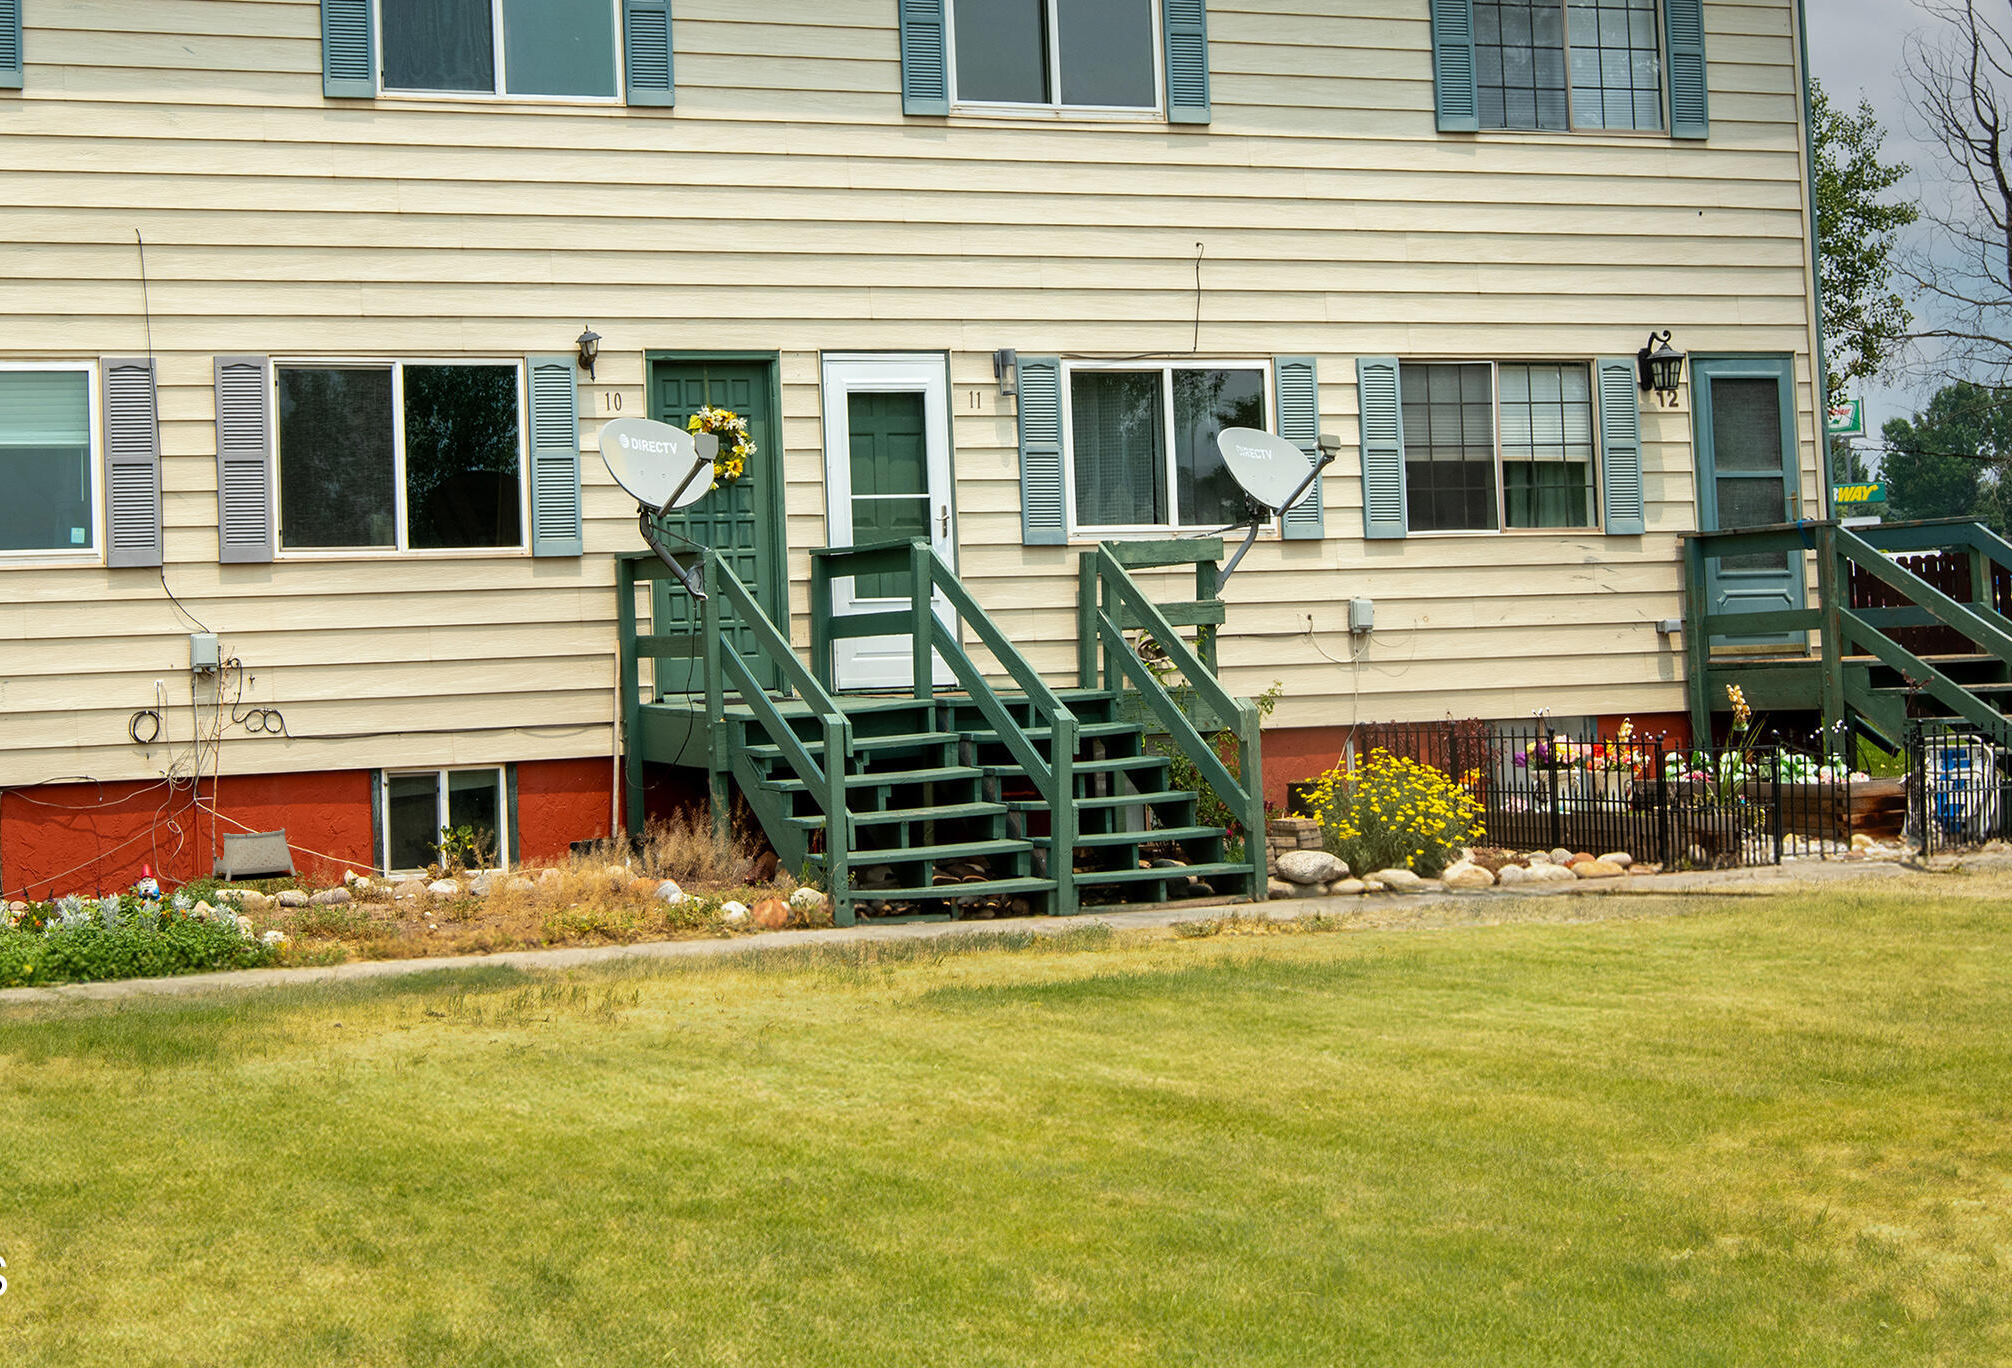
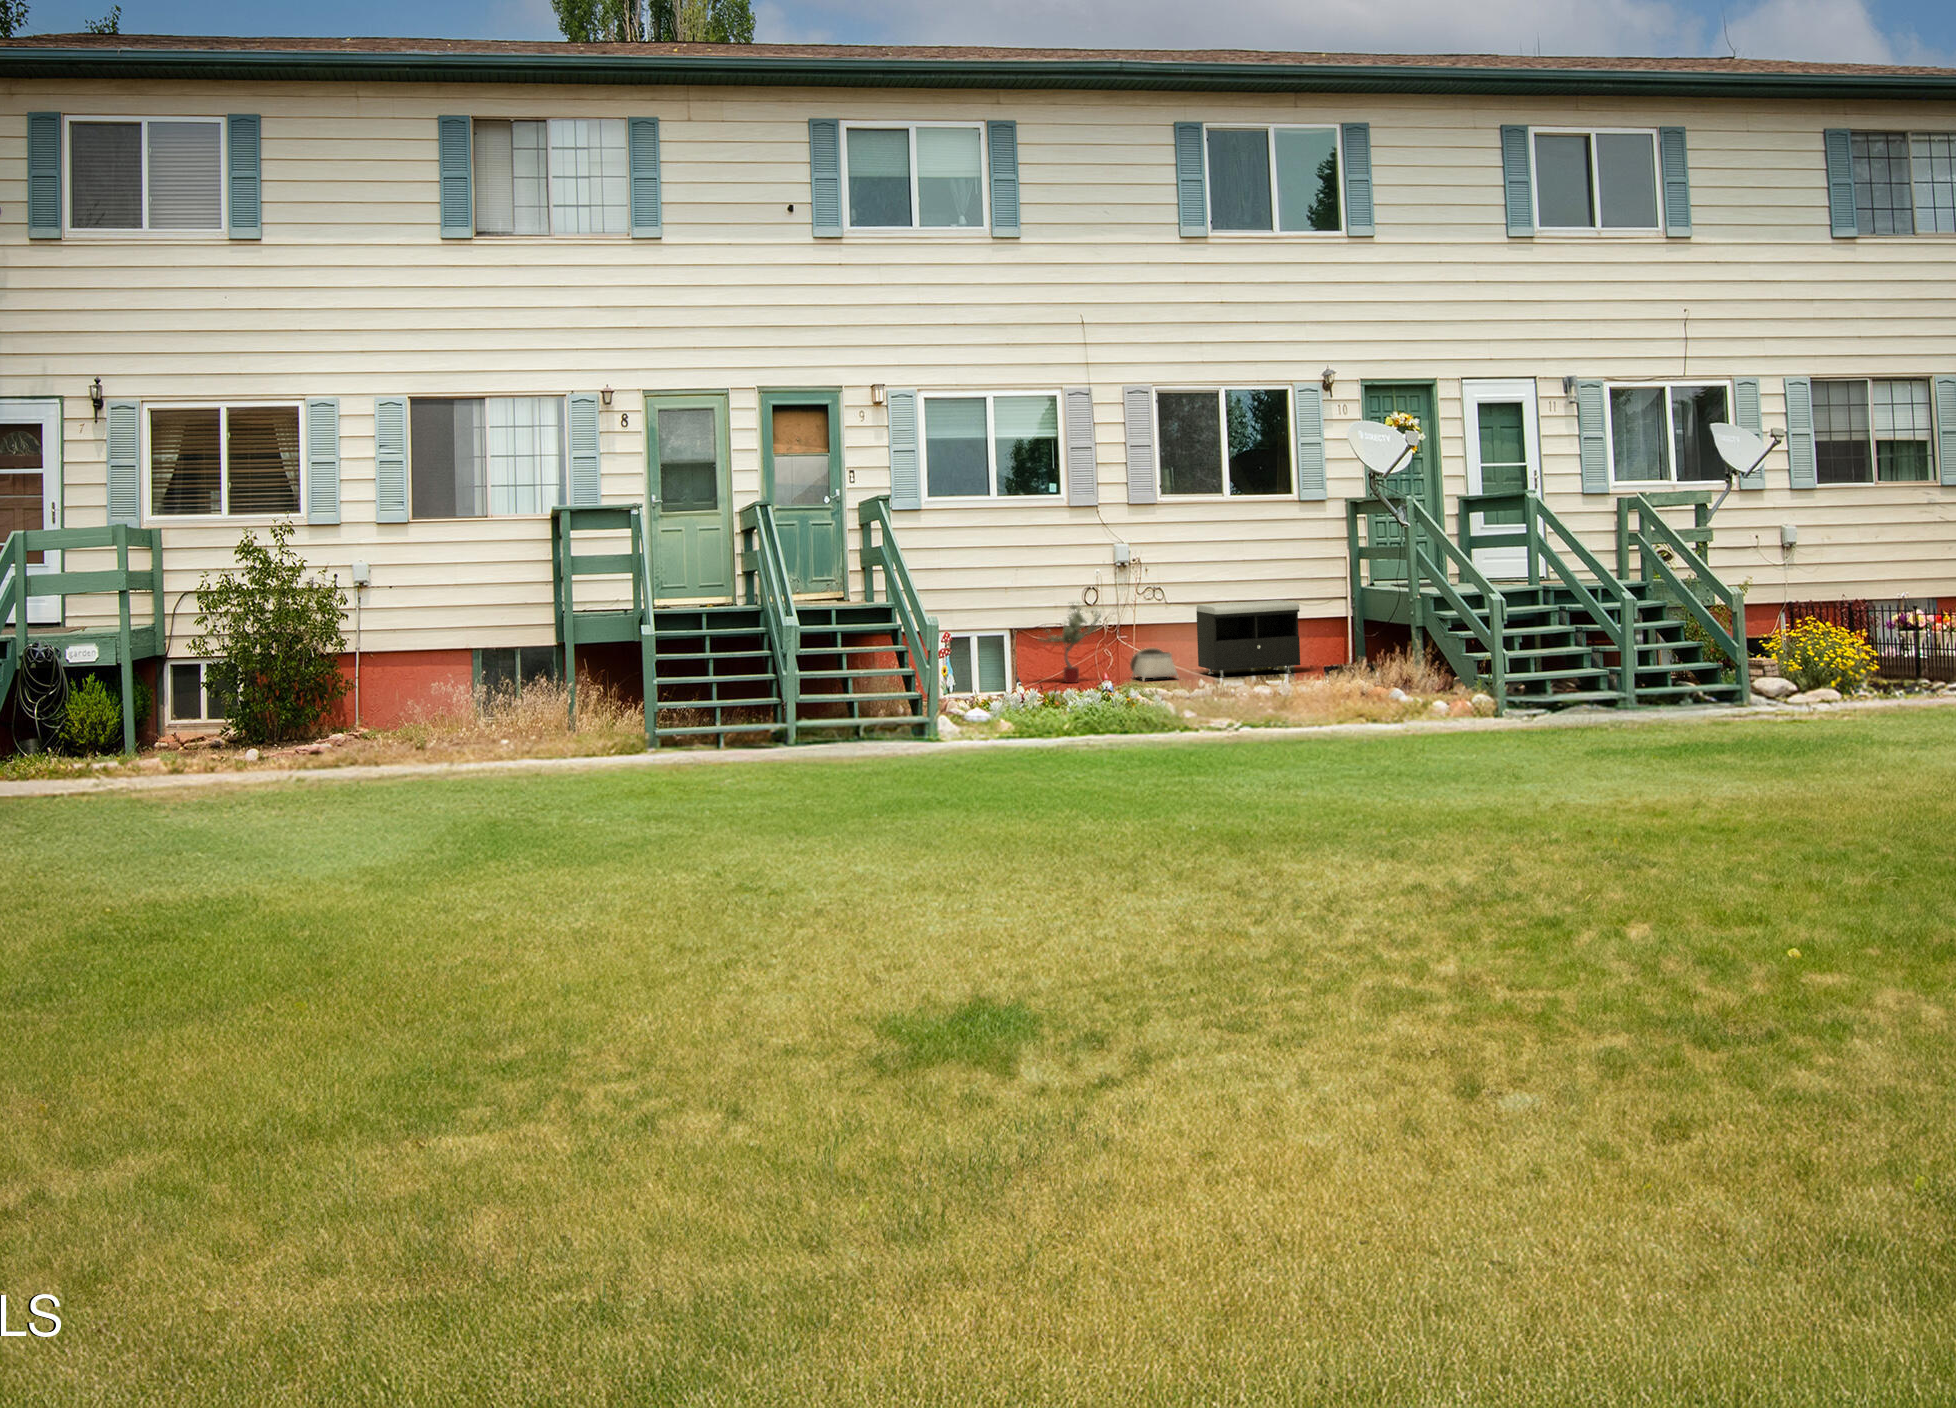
storage bench: none [339,732,522,870] -> present [1196,600,1300,677]
potted tree: none [30,738,157,887] -> present [1040,603,1103,683]

